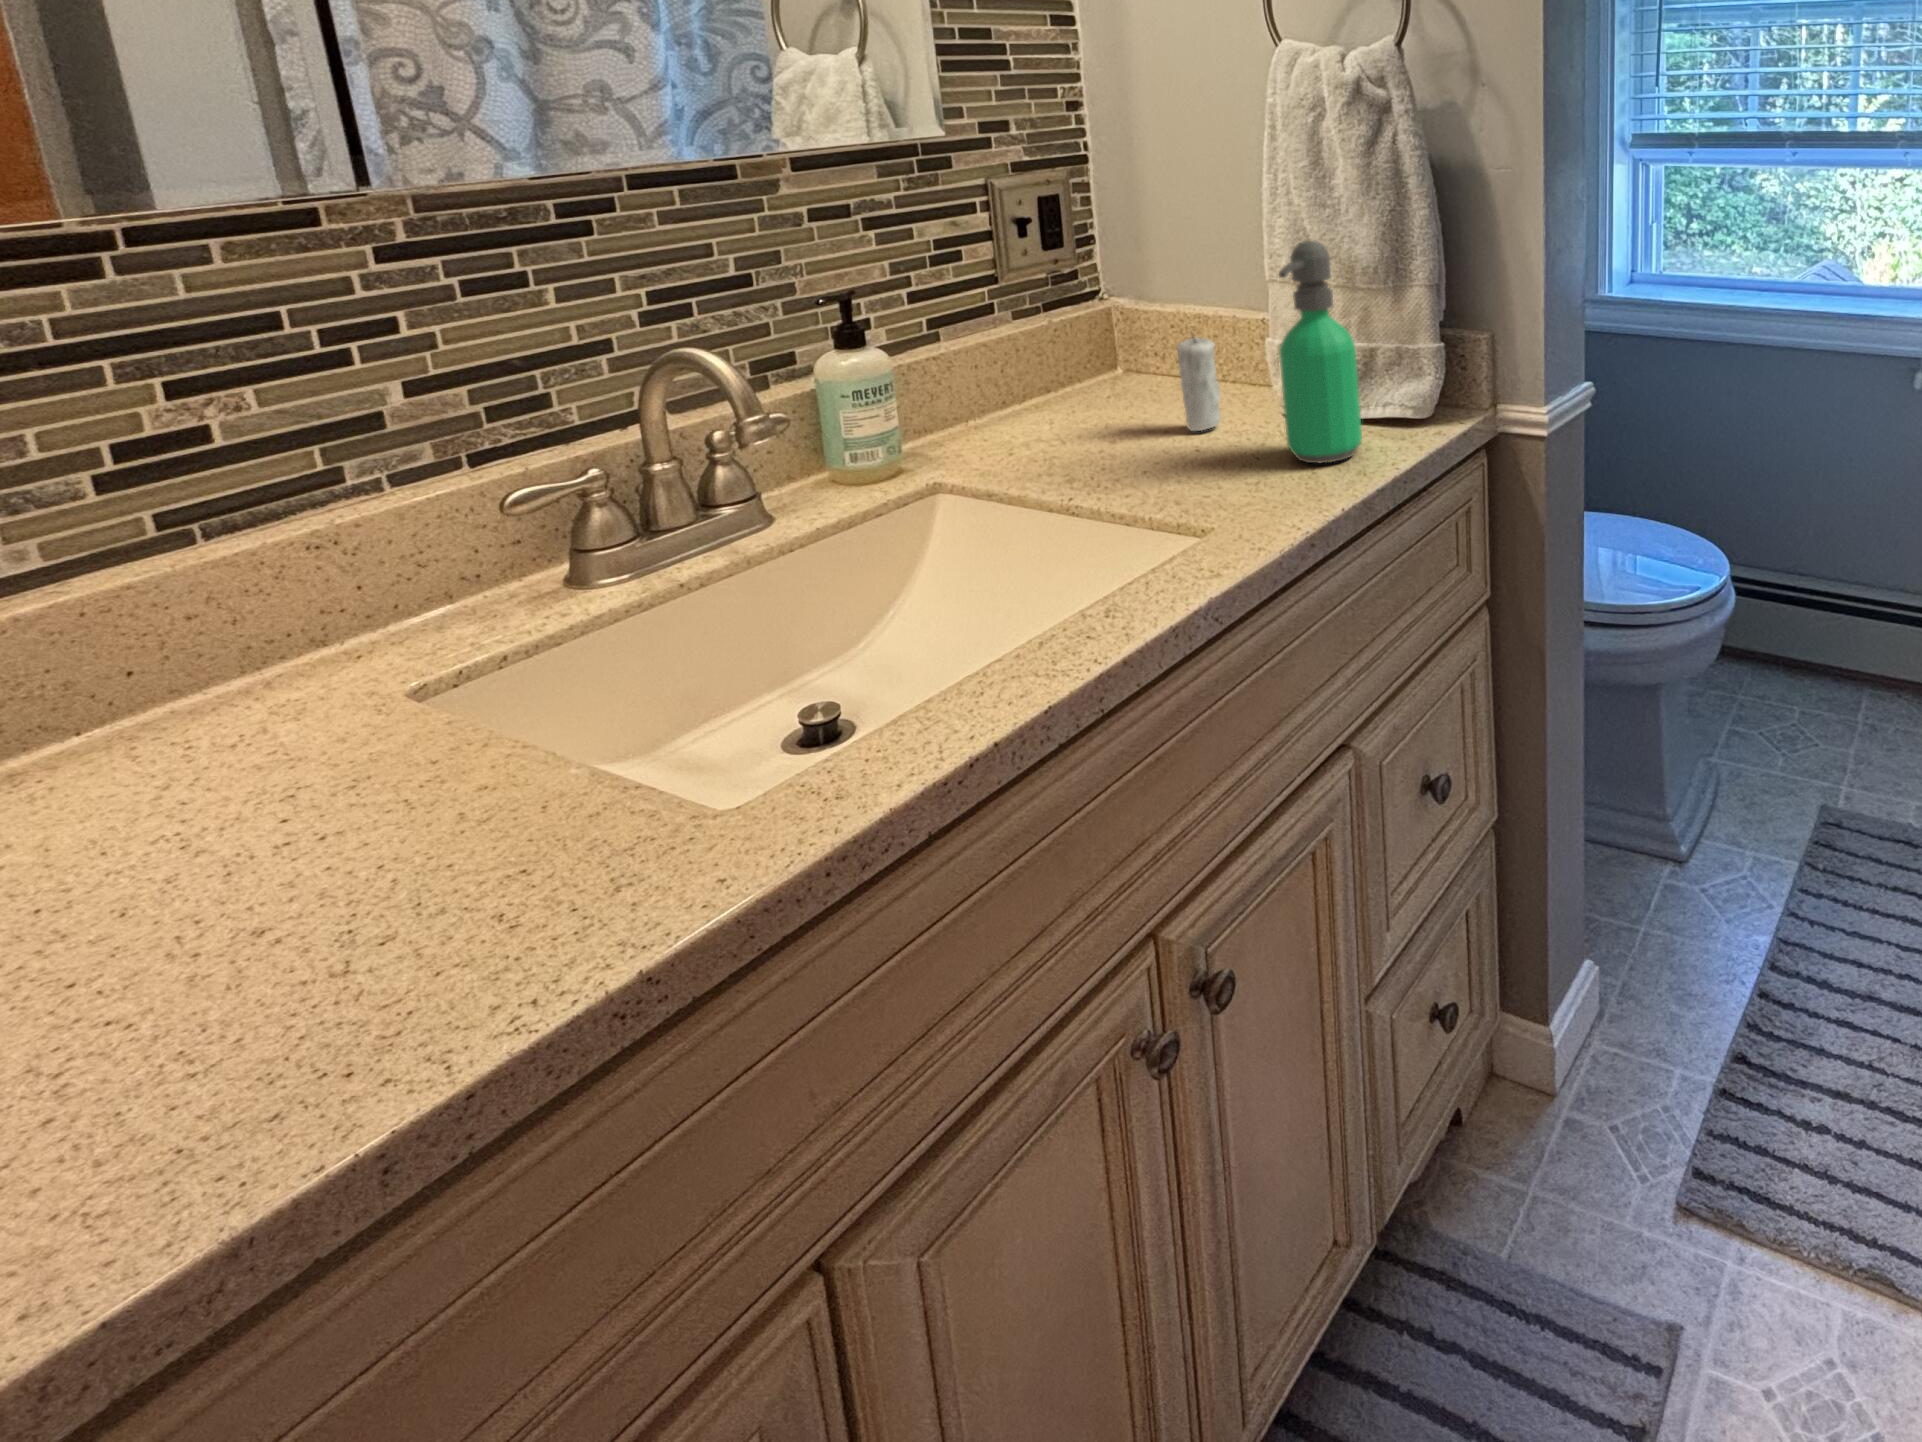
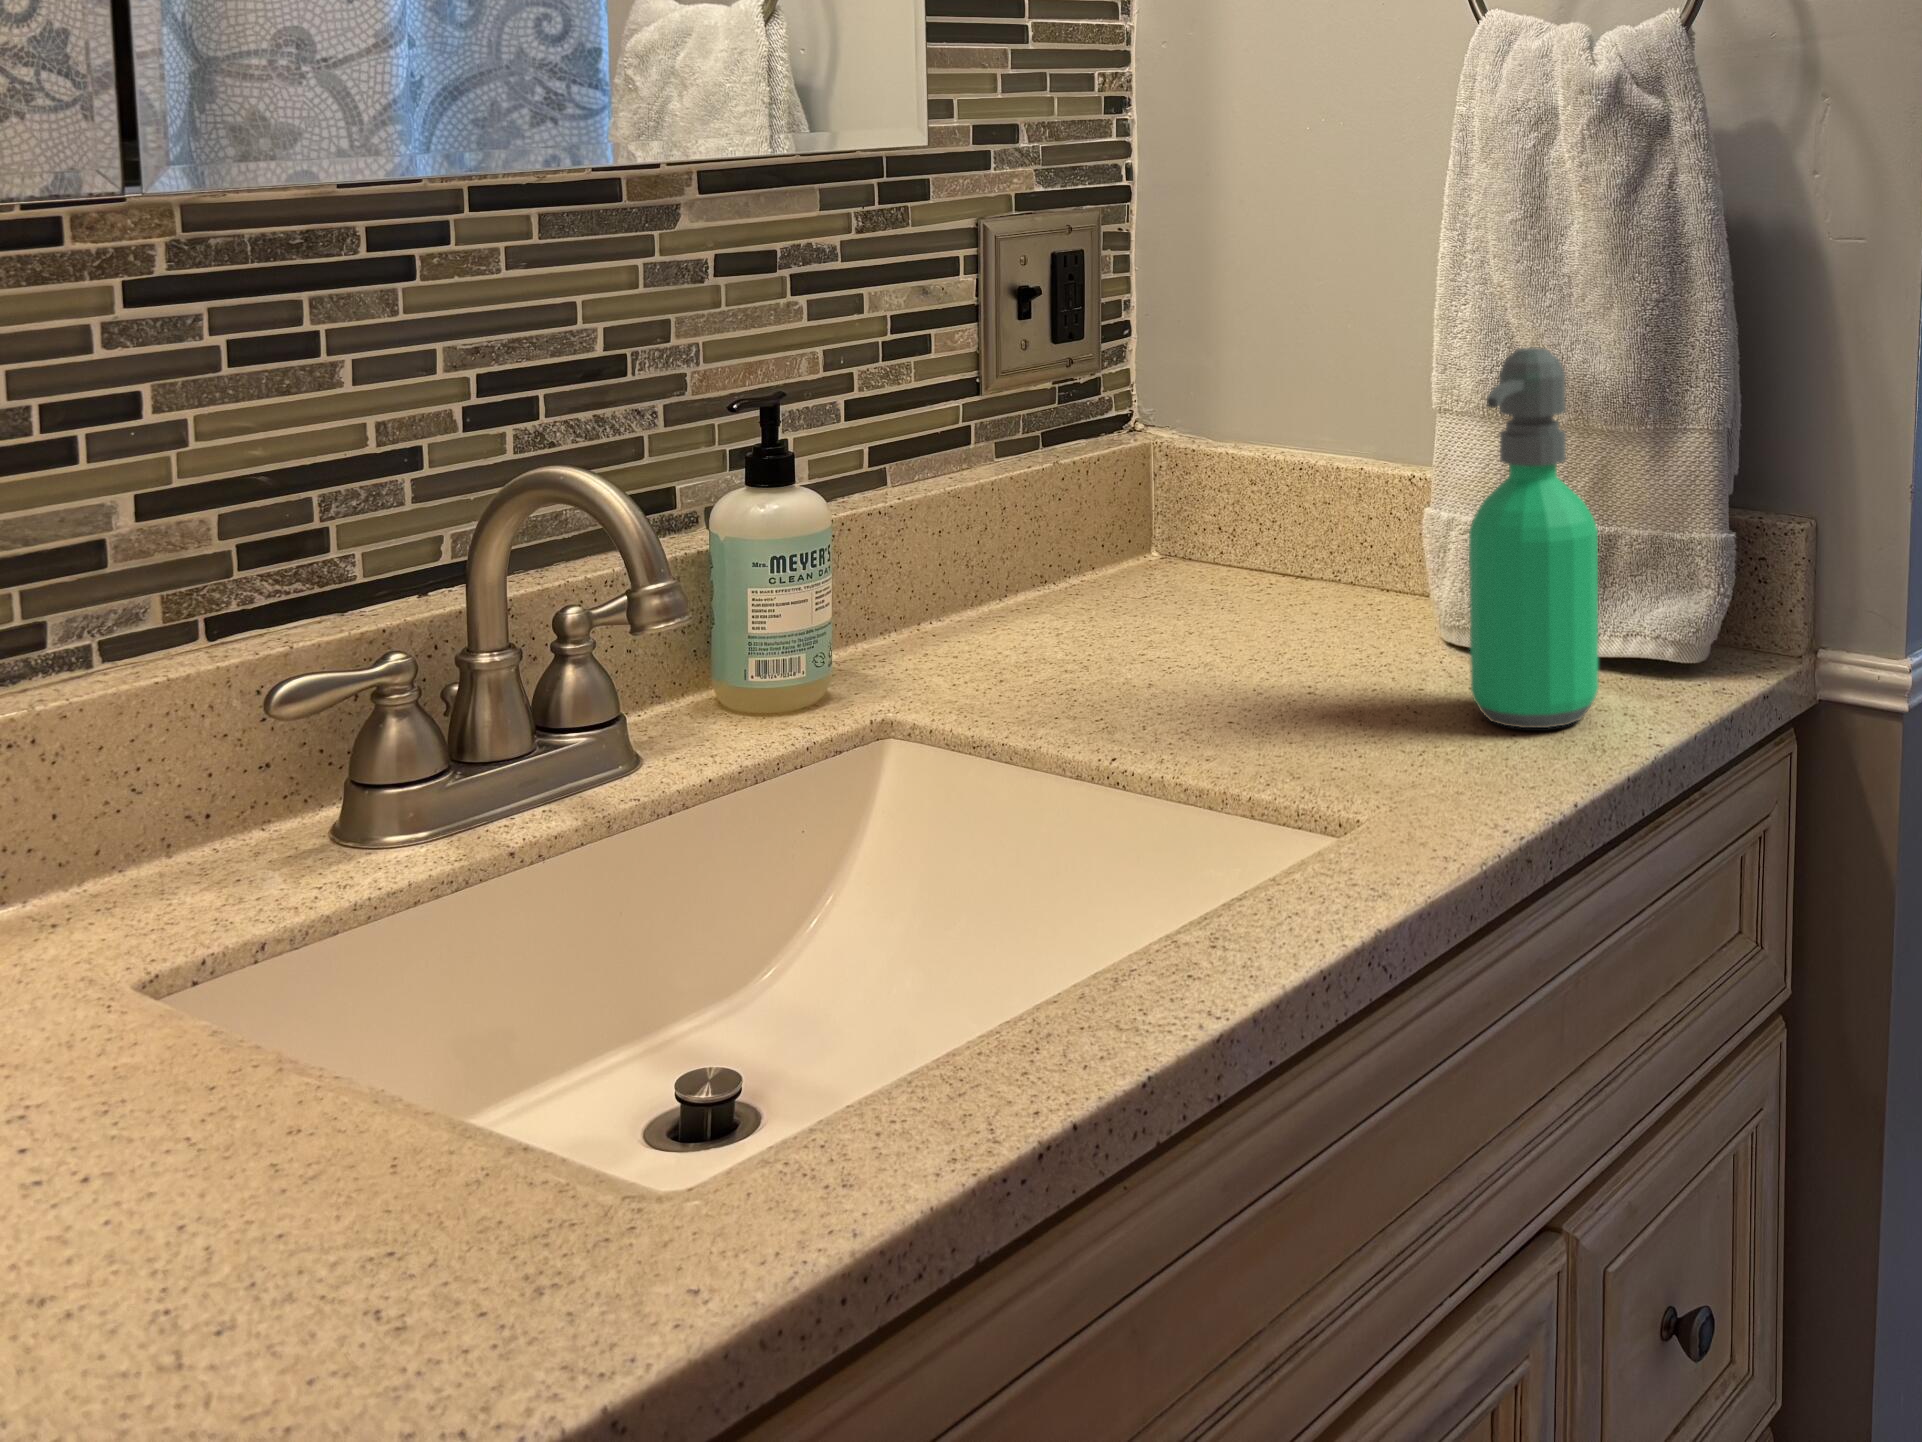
candle: present [1177,337,1221,431] -> none [1282,473,1347,660]

